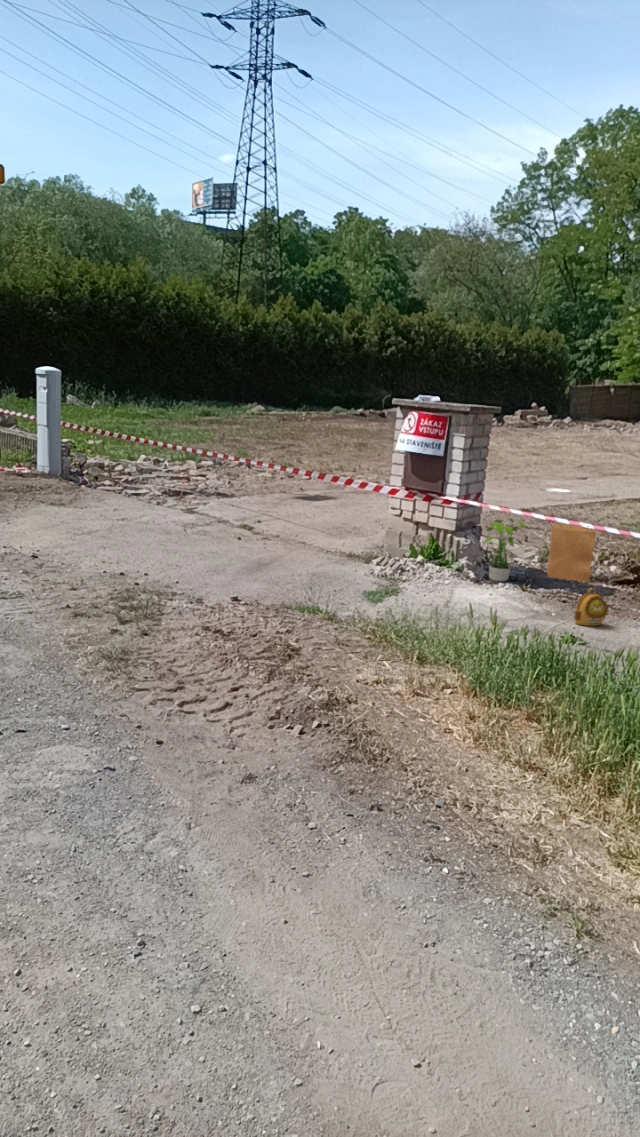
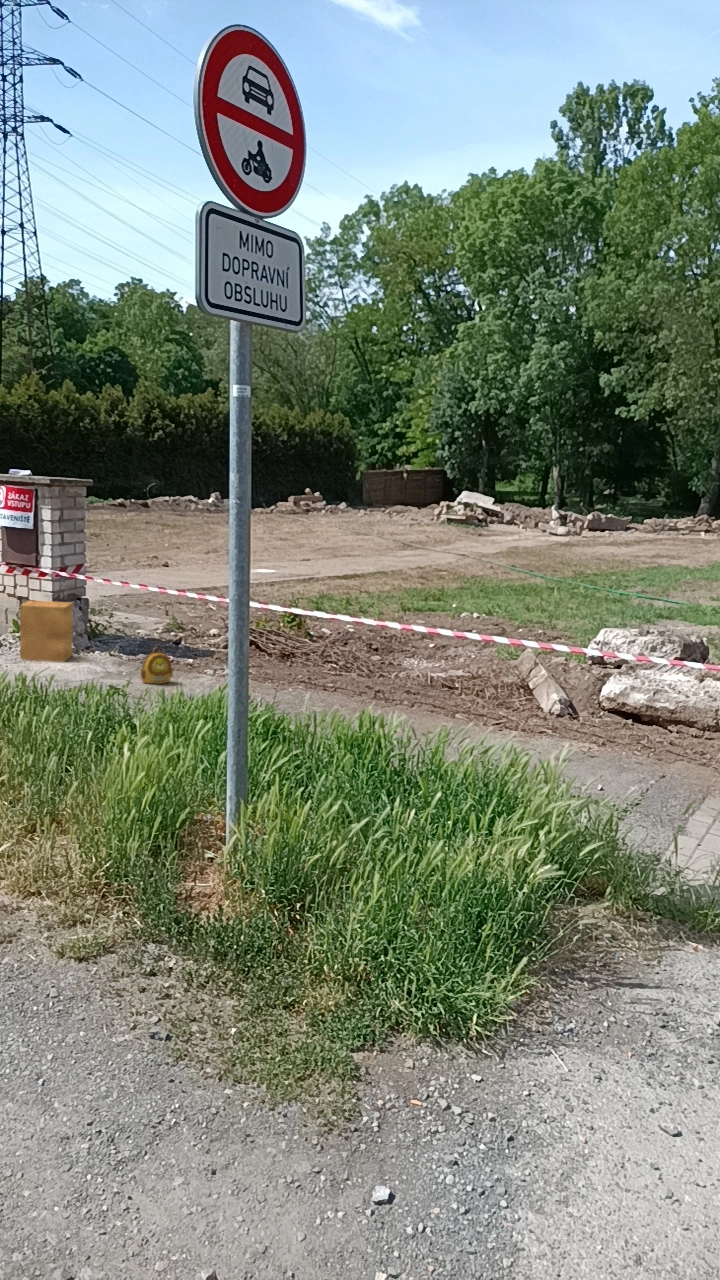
potted plant: present [484,518,525,581] -> none [84,589,126,652]
cardboard box: present [547,523,596,582] -> present [20,600,73,662]

